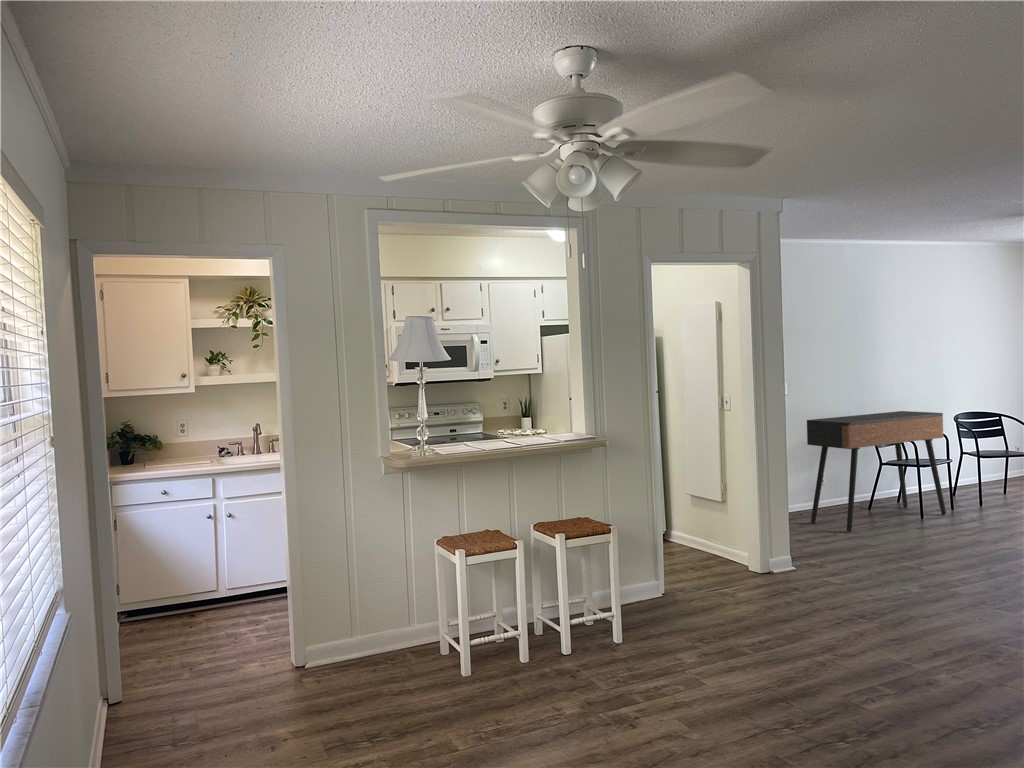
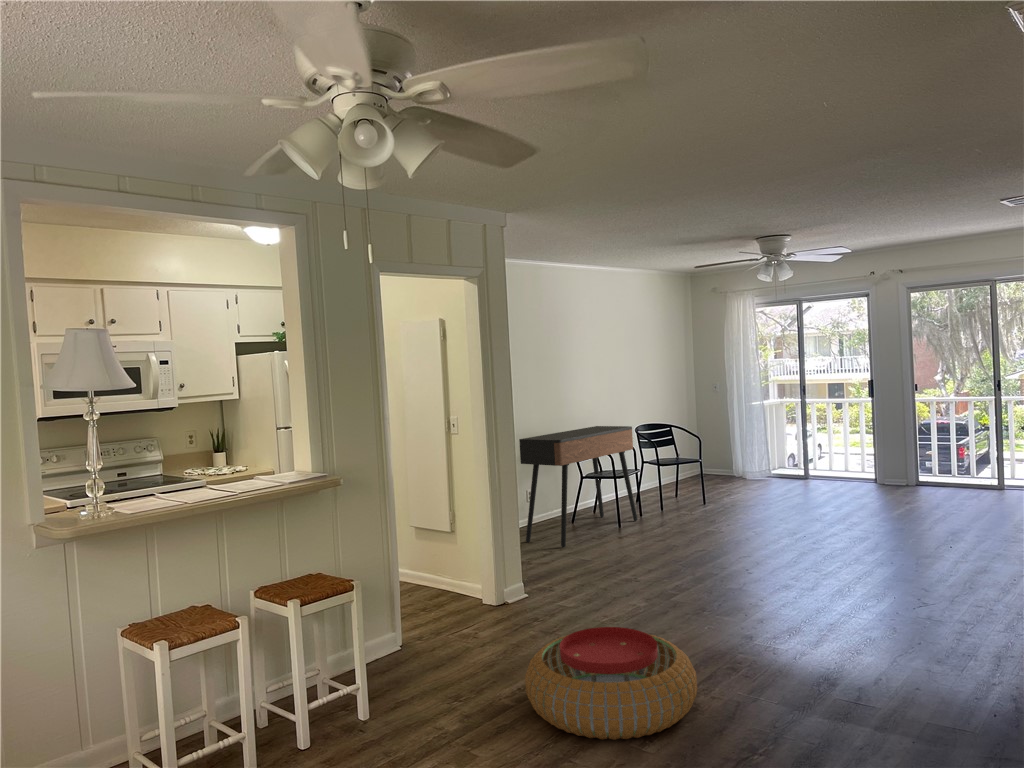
pouf: none [756,597,931,697] -> present [525,627,697,740]

